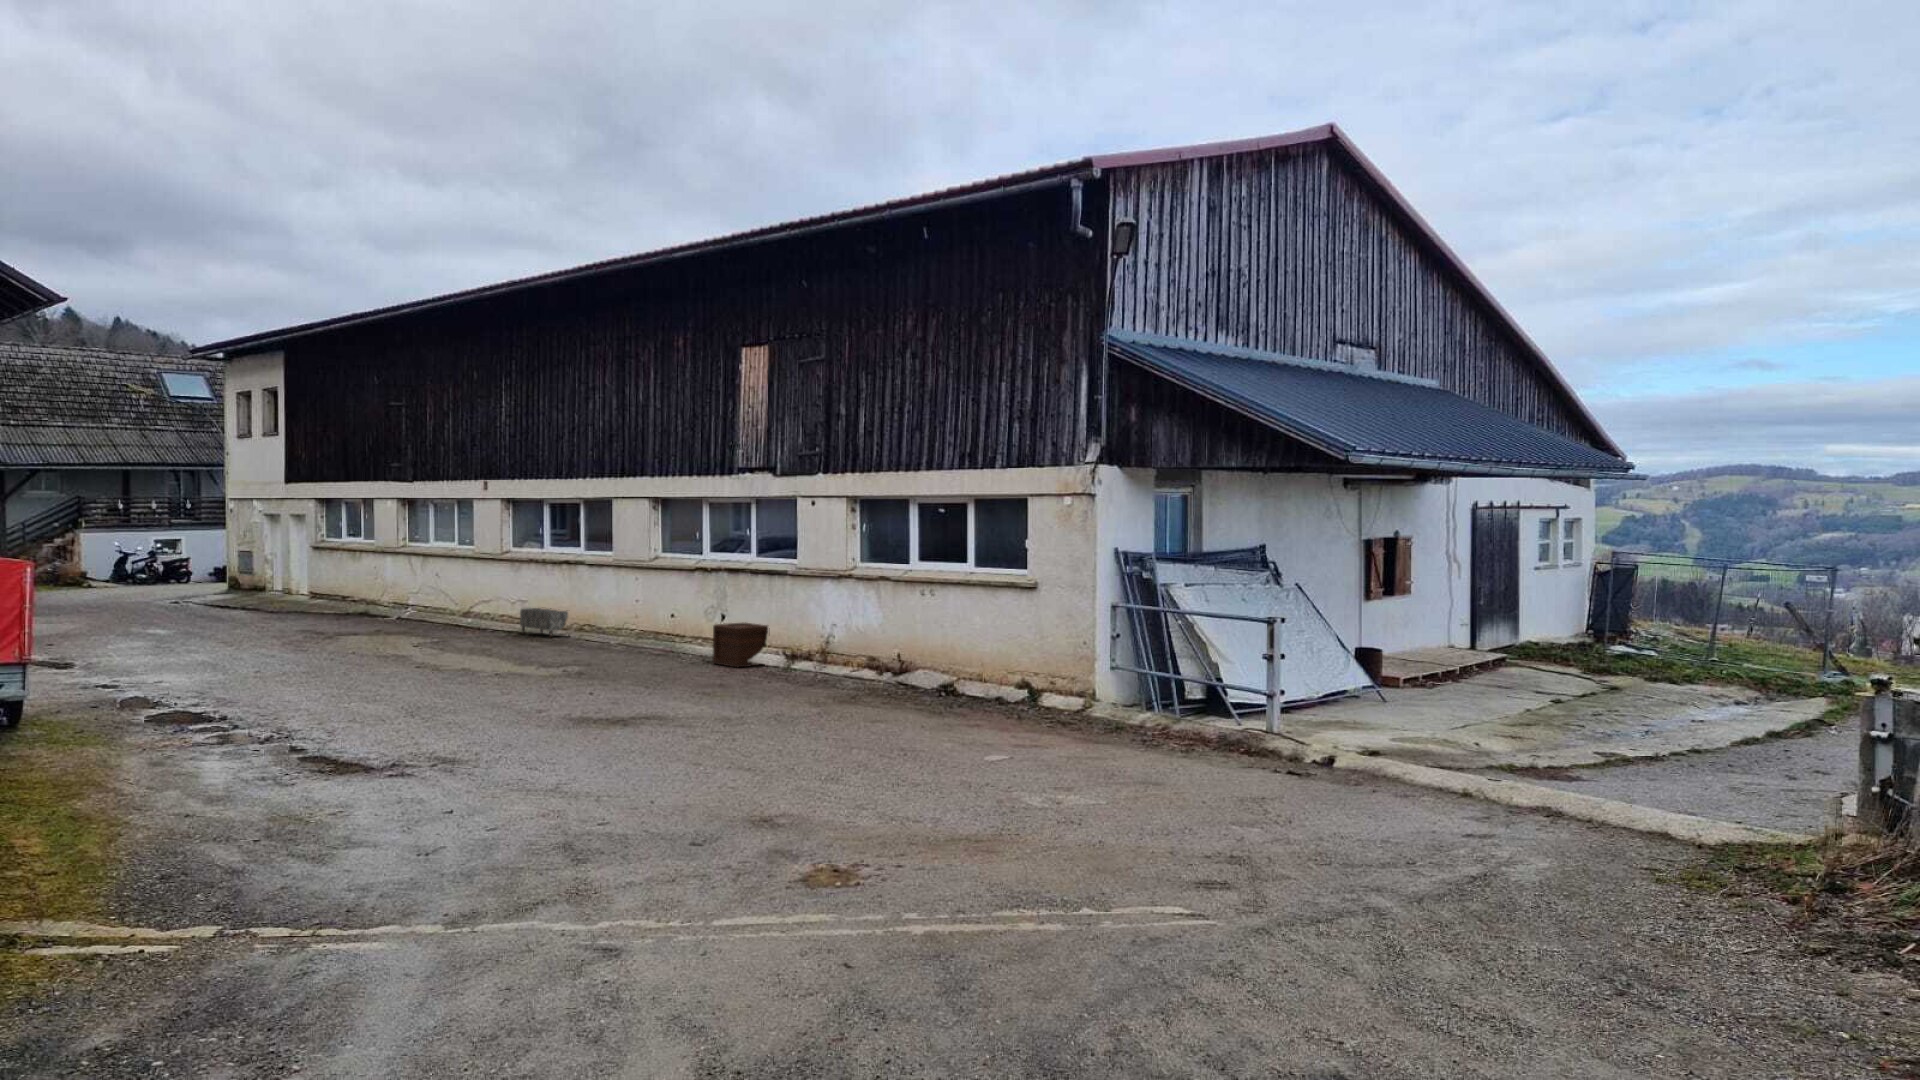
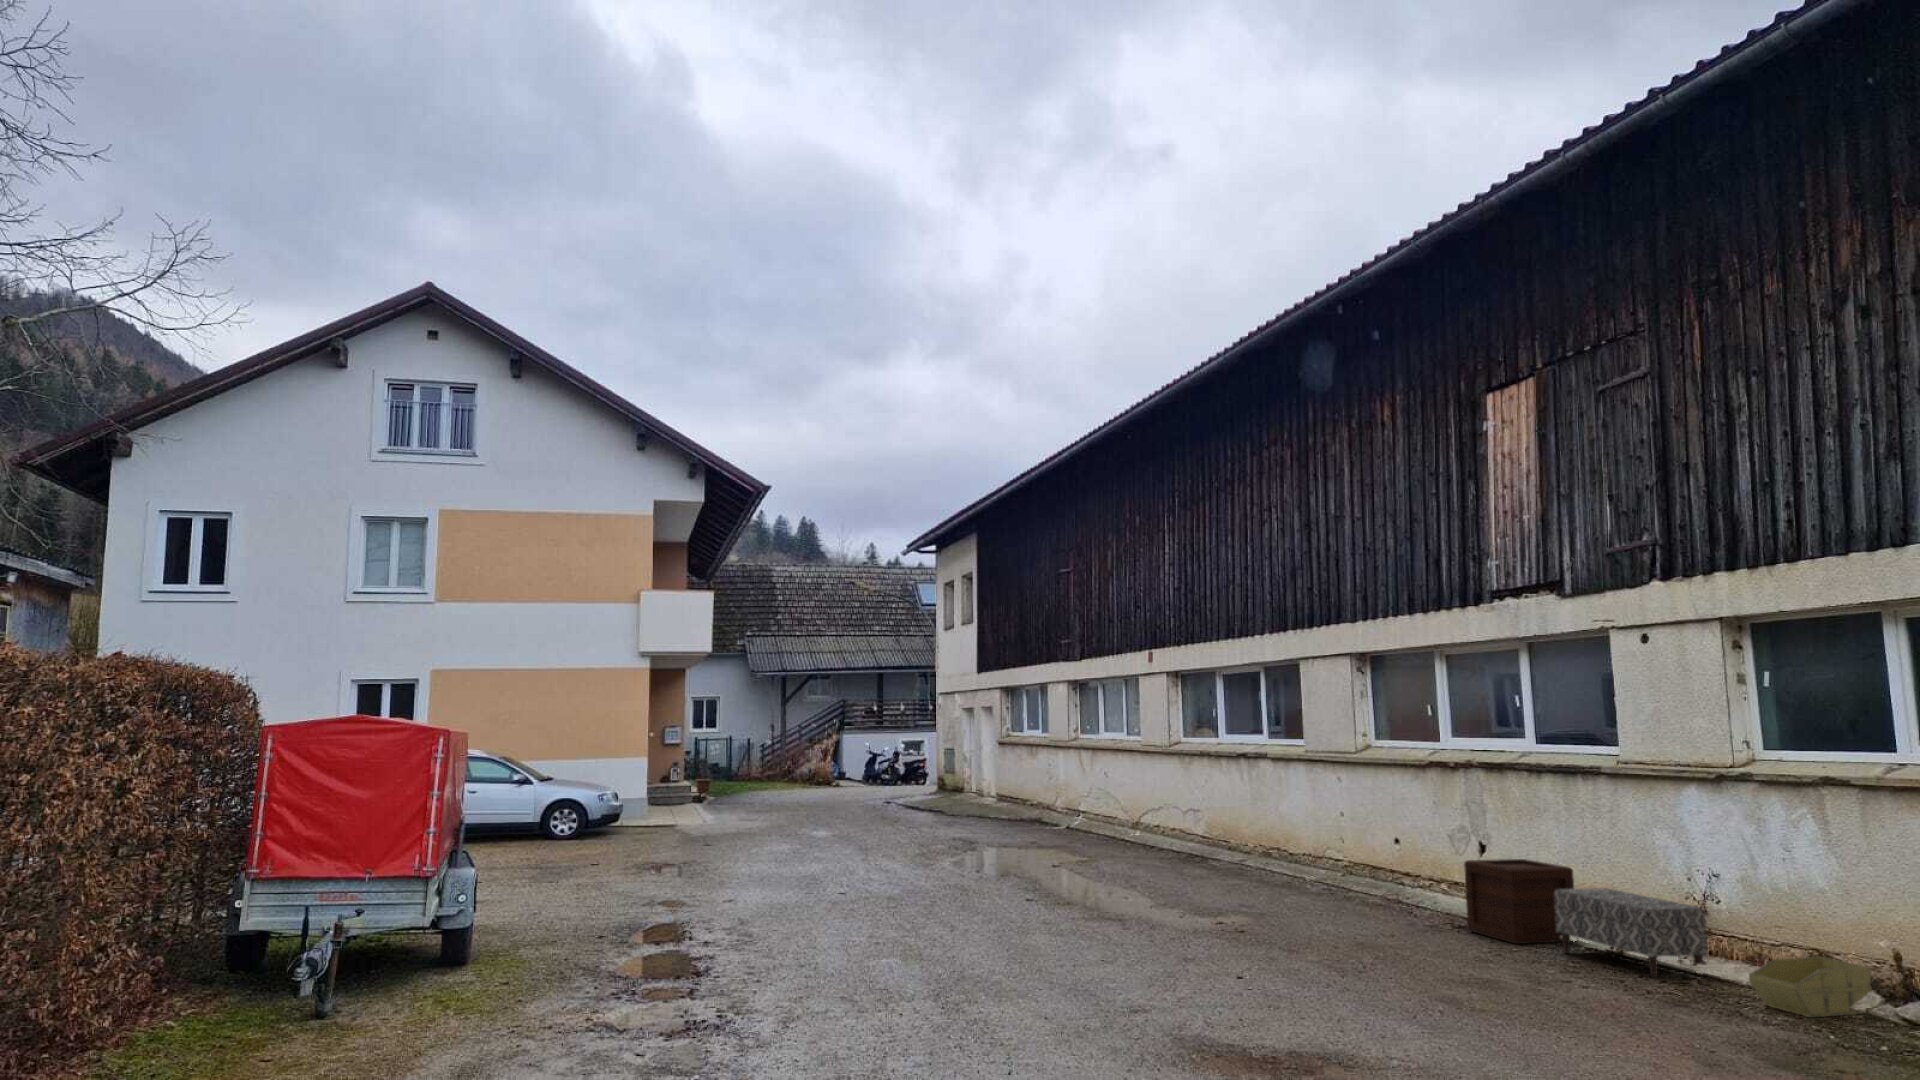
bench: present [520,608,570,638] -> present [1554,888,1708,978]
storage bin: none [839,659,887,684] -> present [1749,957,1872,1018]

